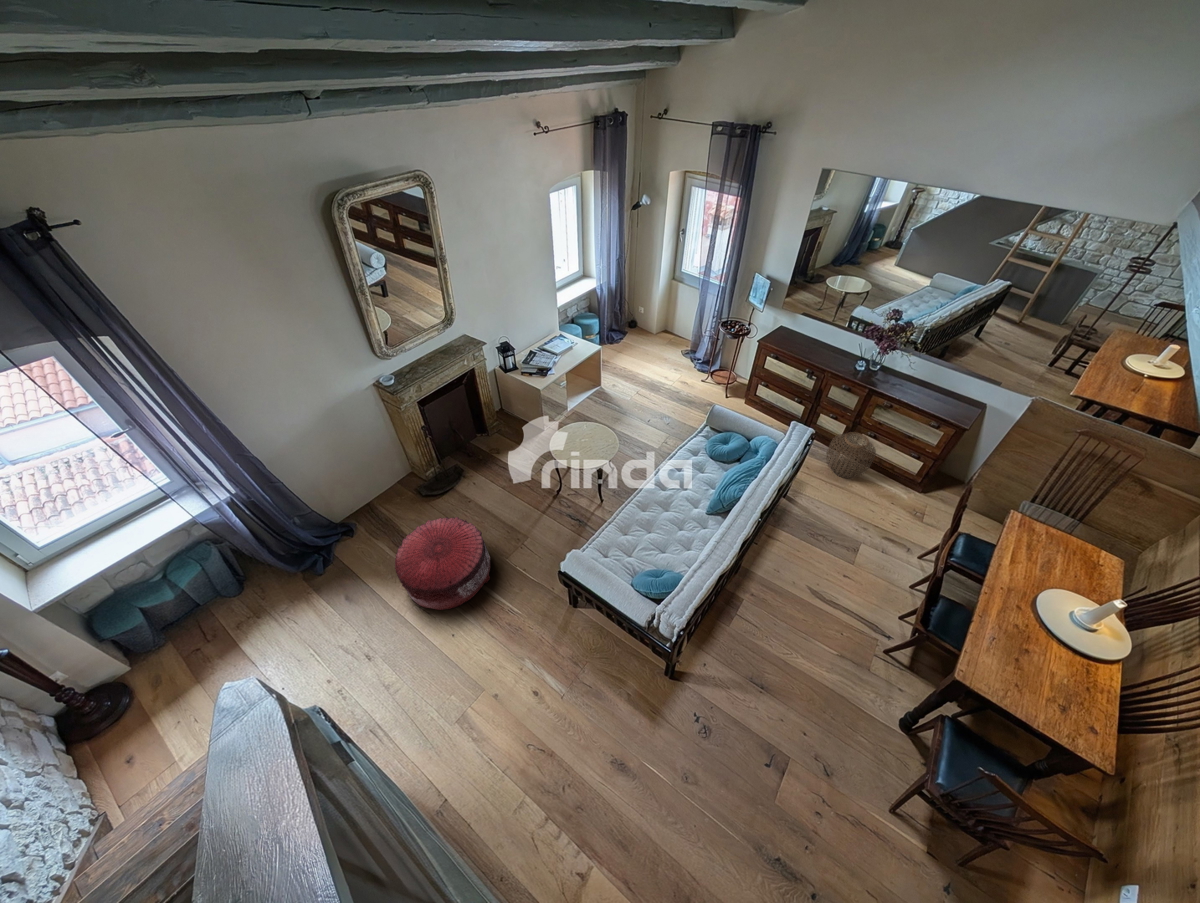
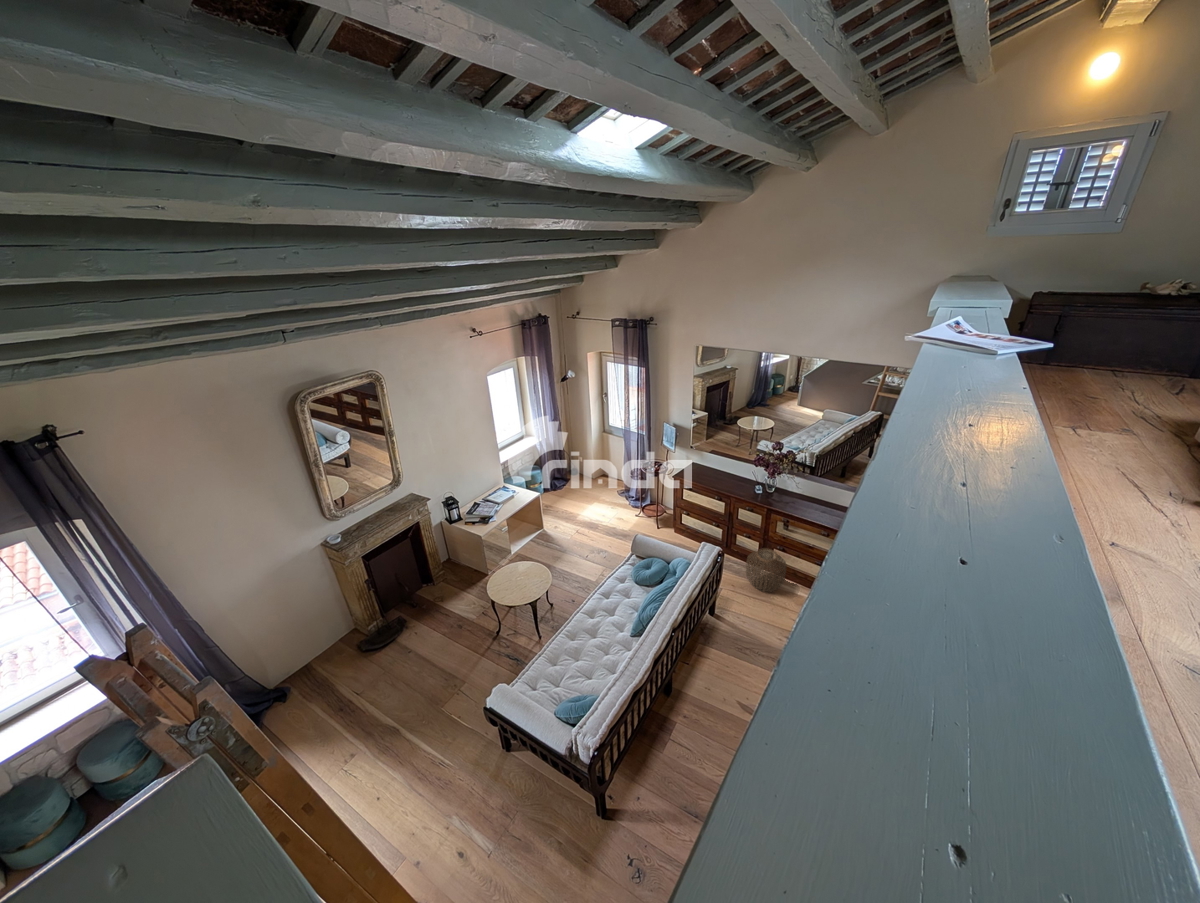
pouf: present [395,517,491,610] -> none [324,665,426,769]

